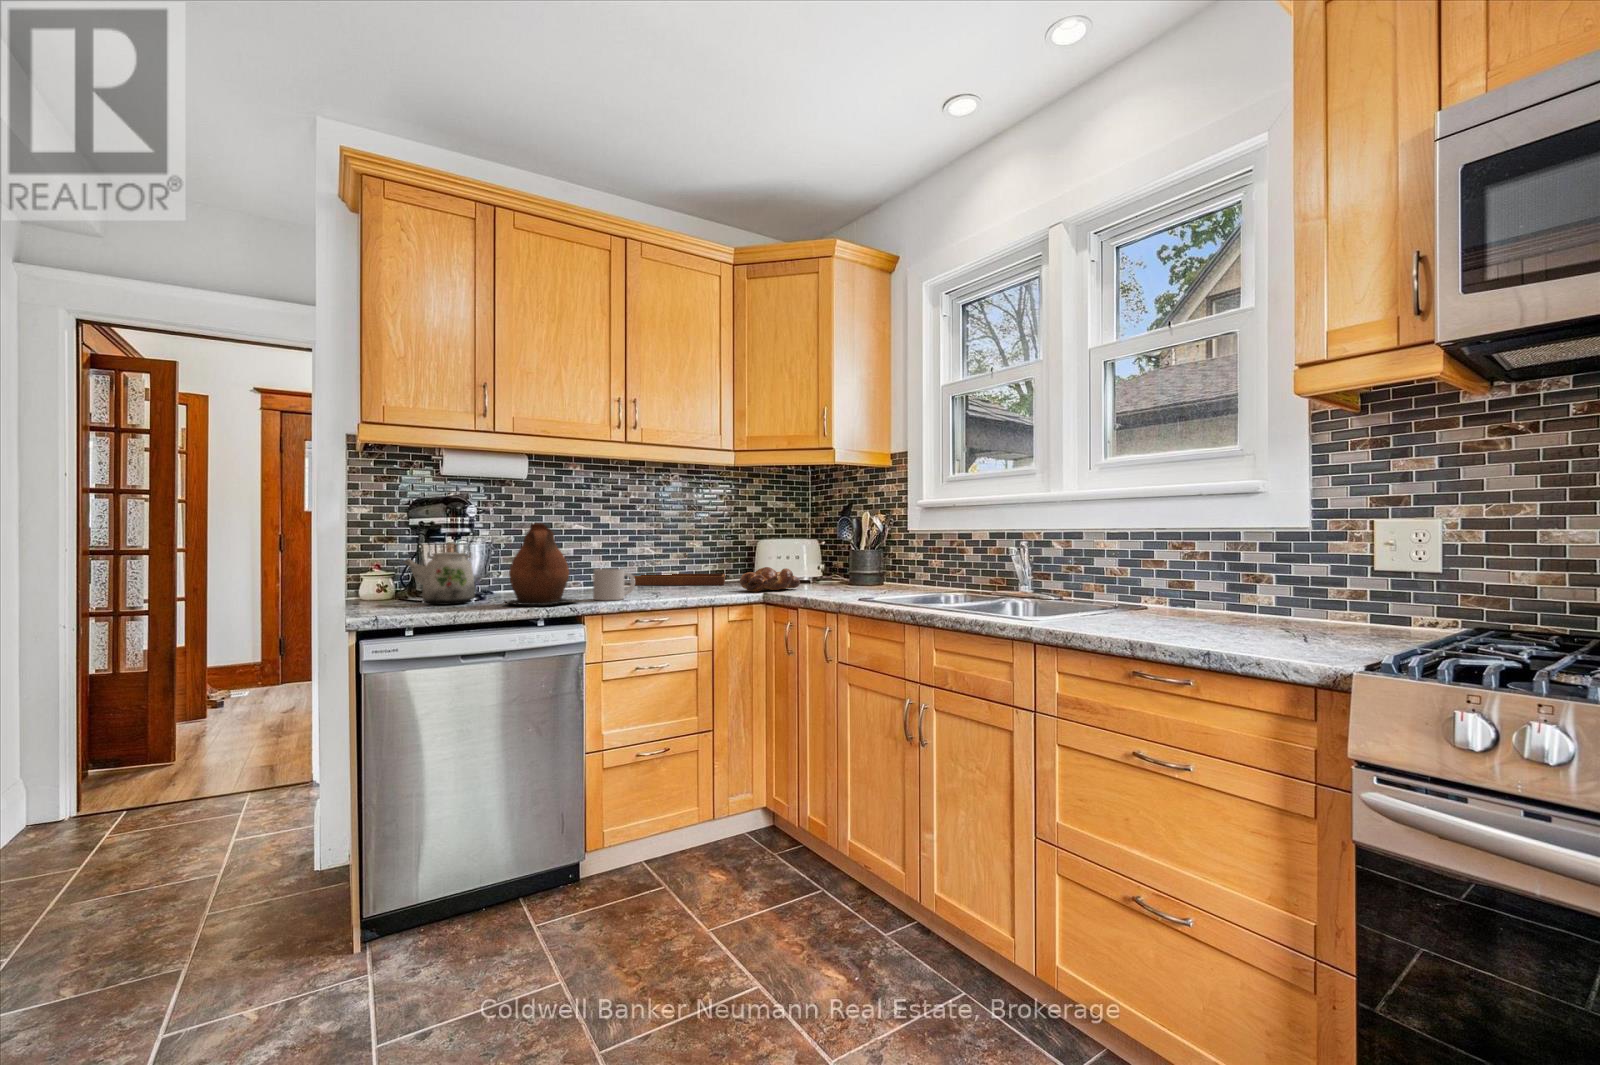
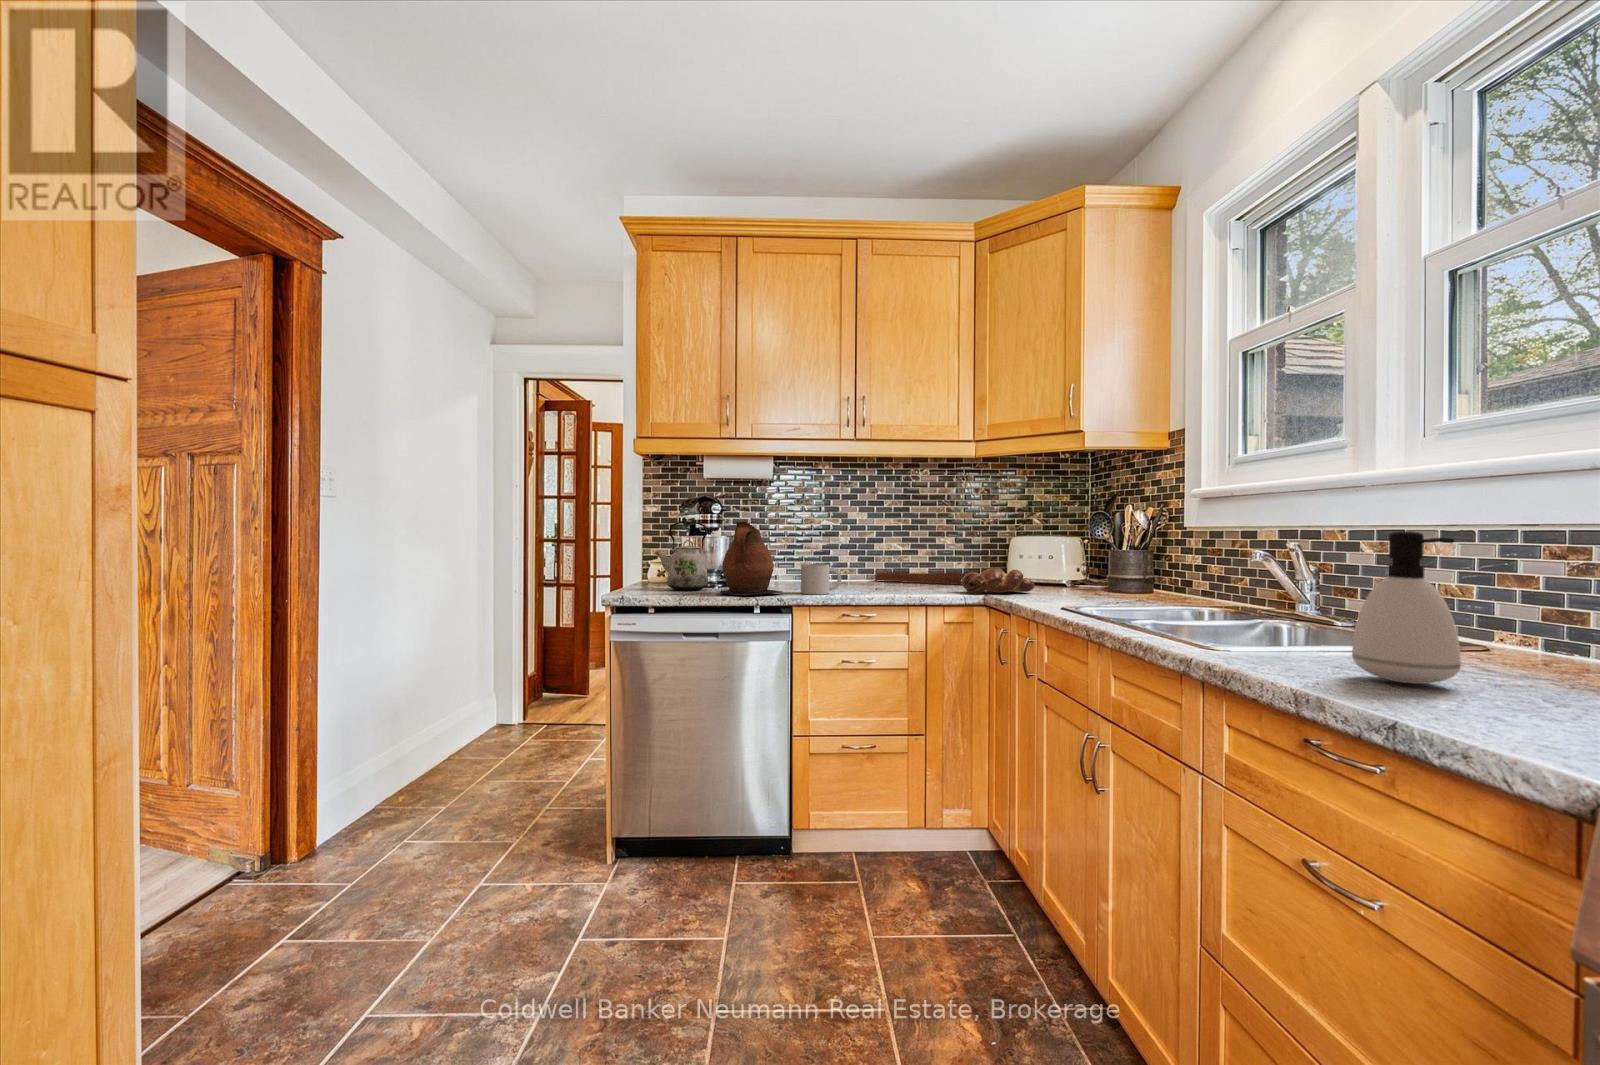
soap dispenser: none [1125,533,1184,630] -> present [1352,531,1461,684]

